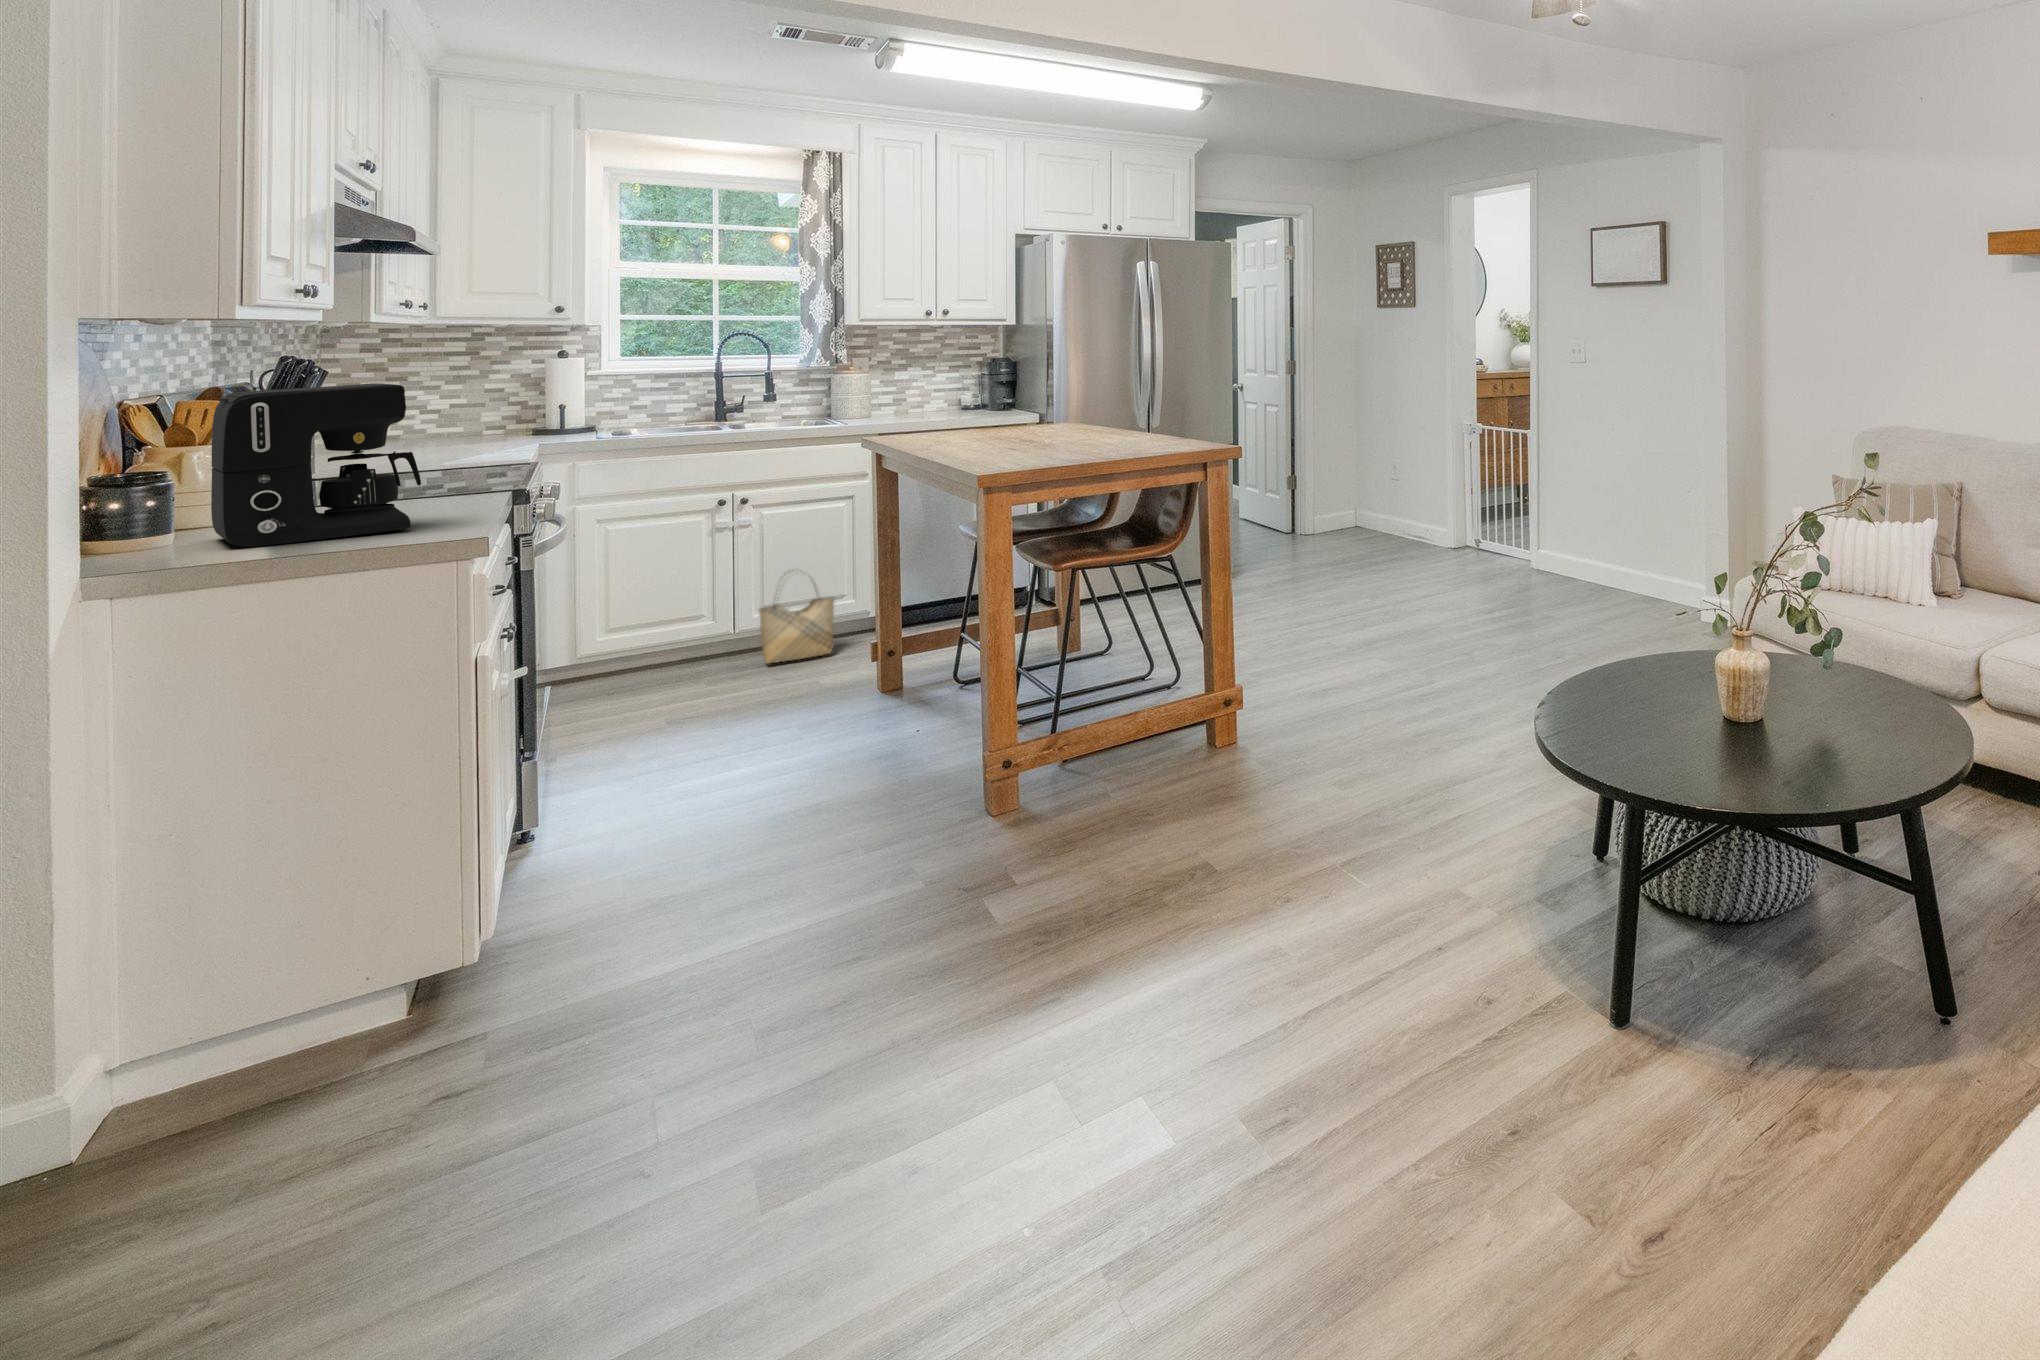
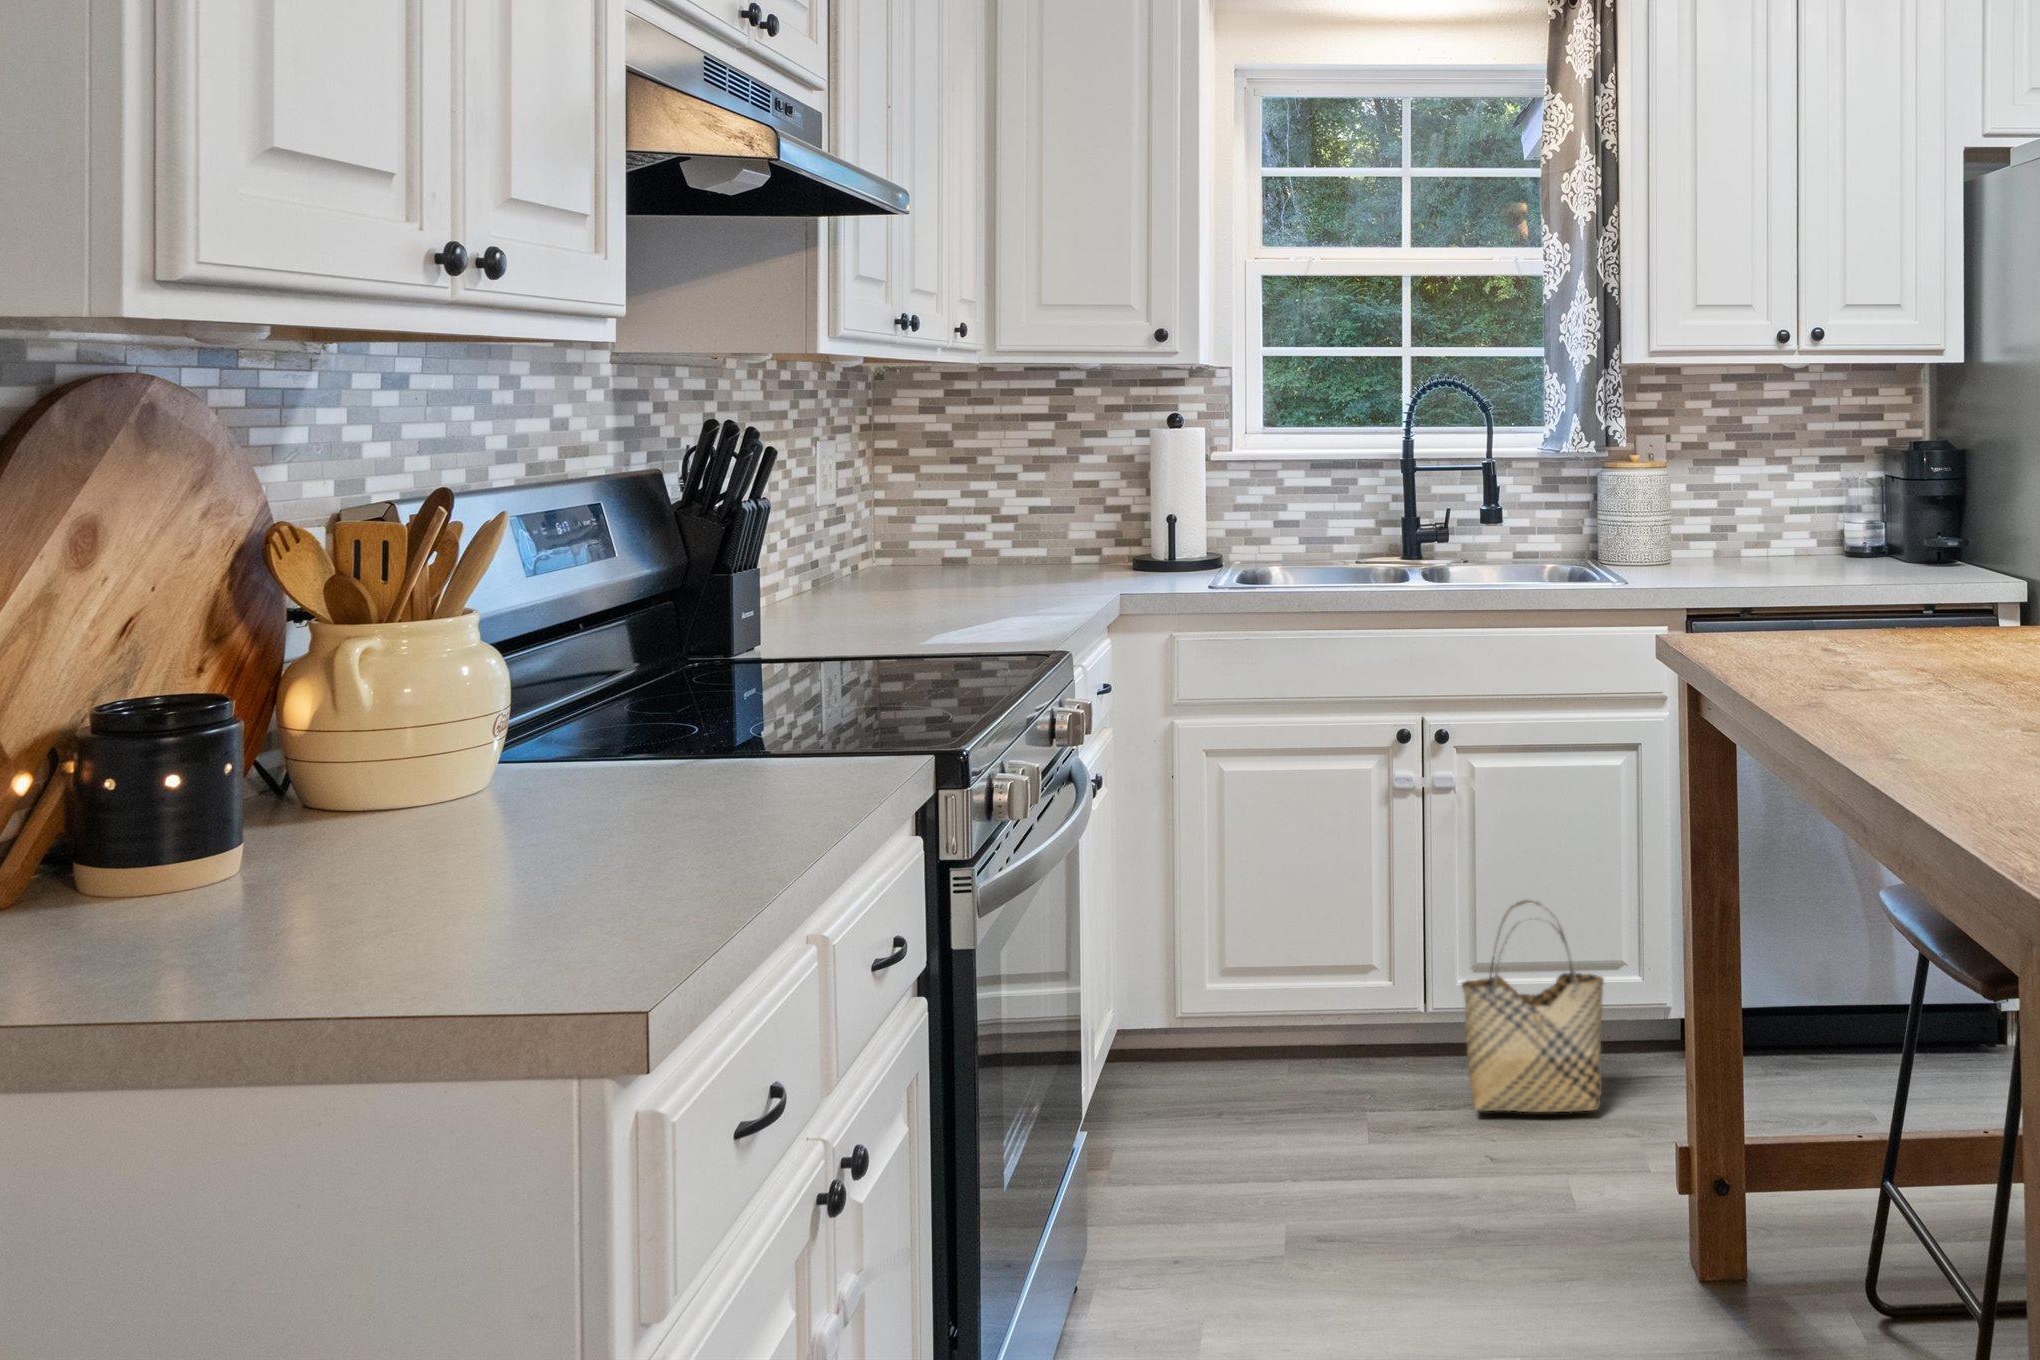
coffee maker: present [211,383,421,547] -> none [97,492,585,968]

